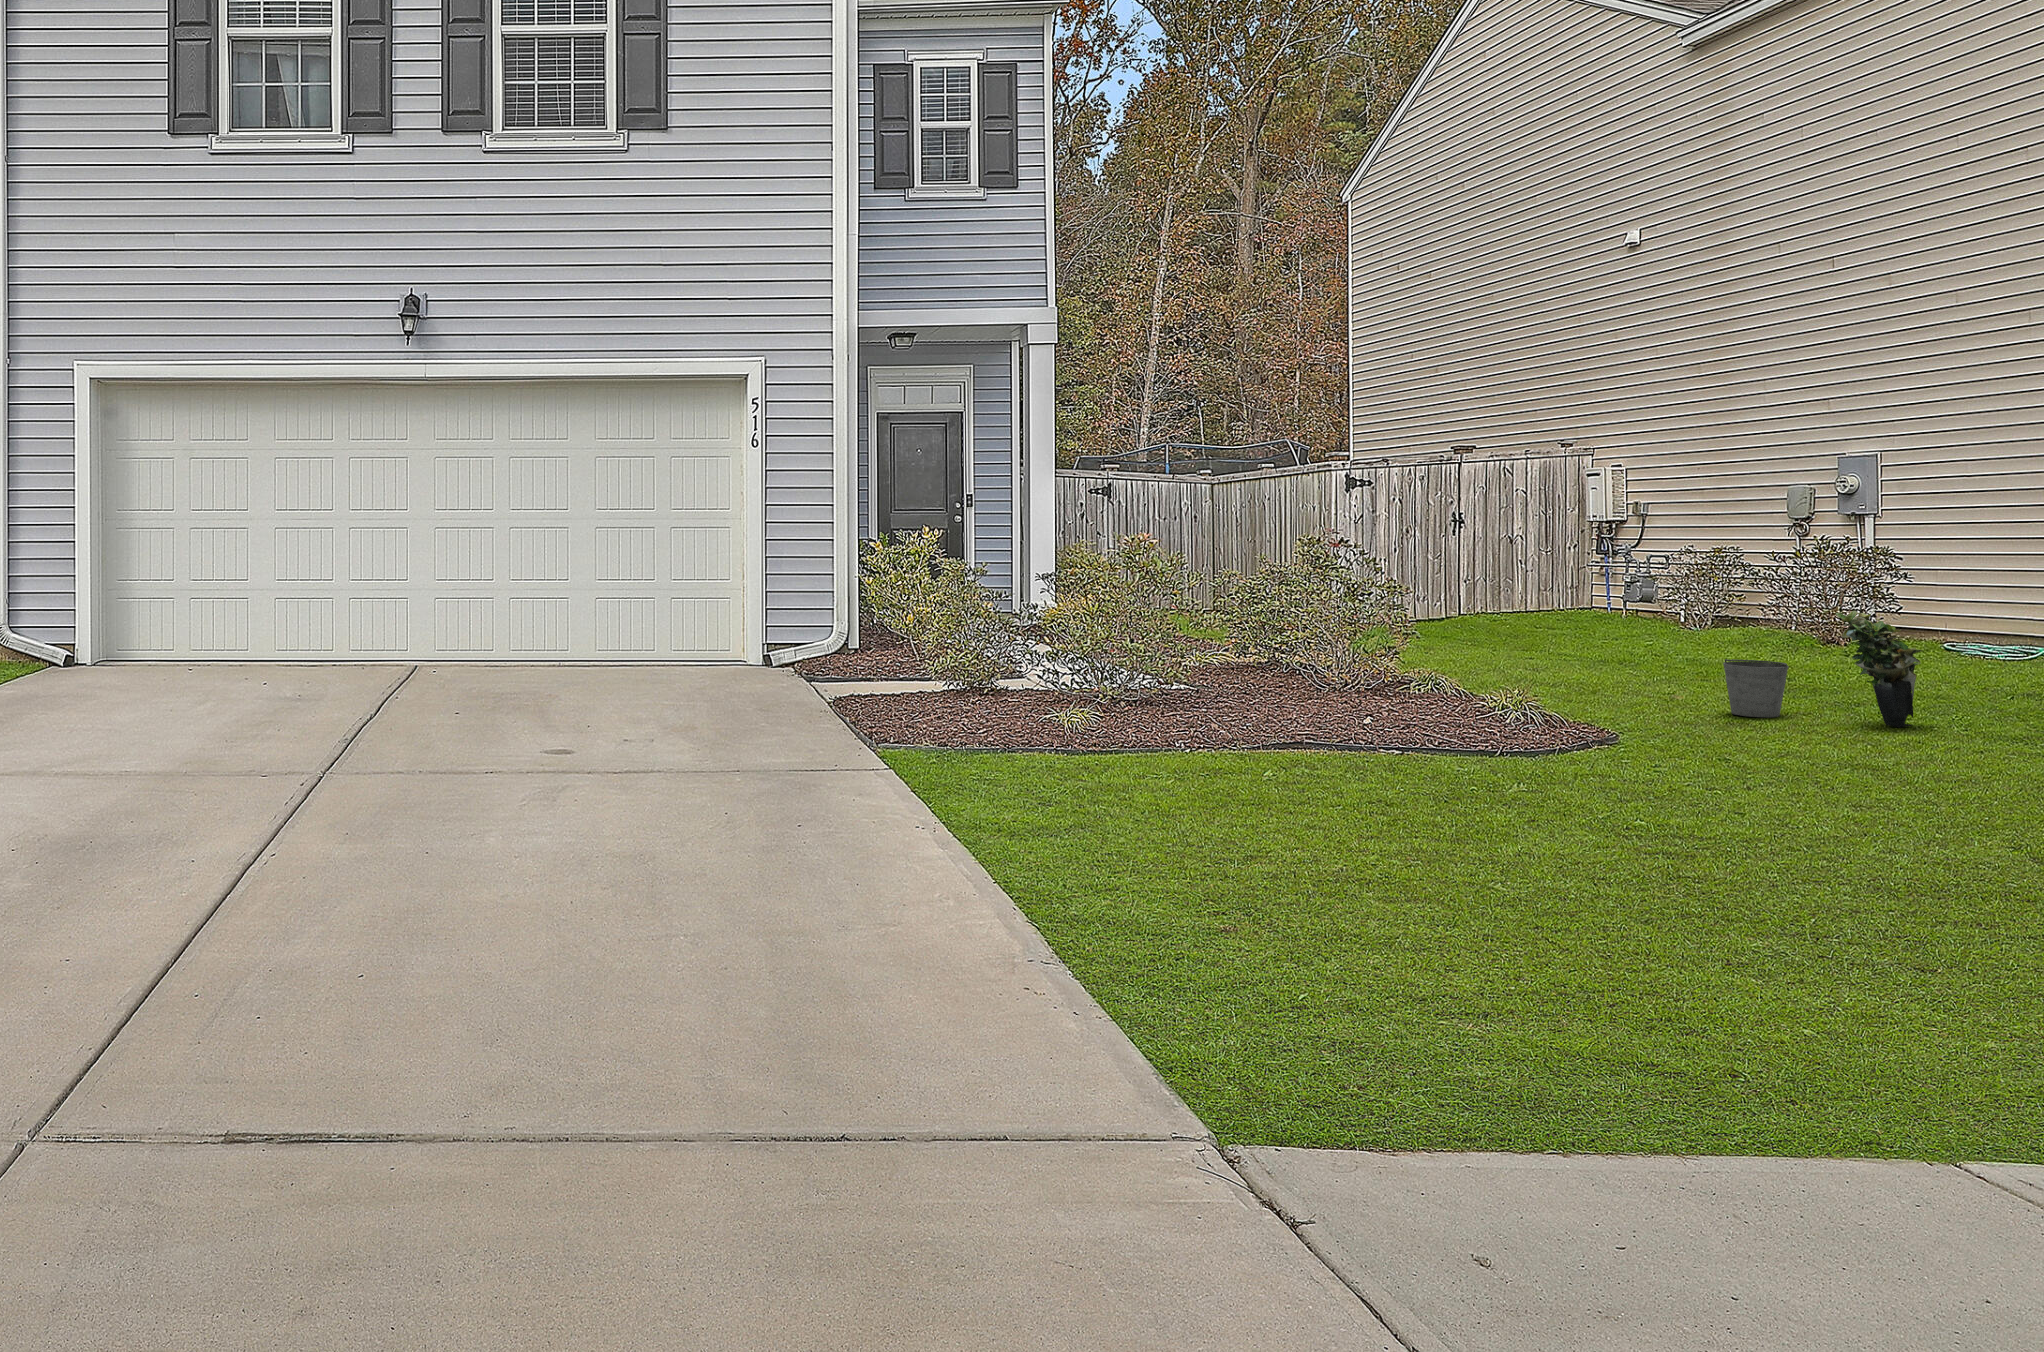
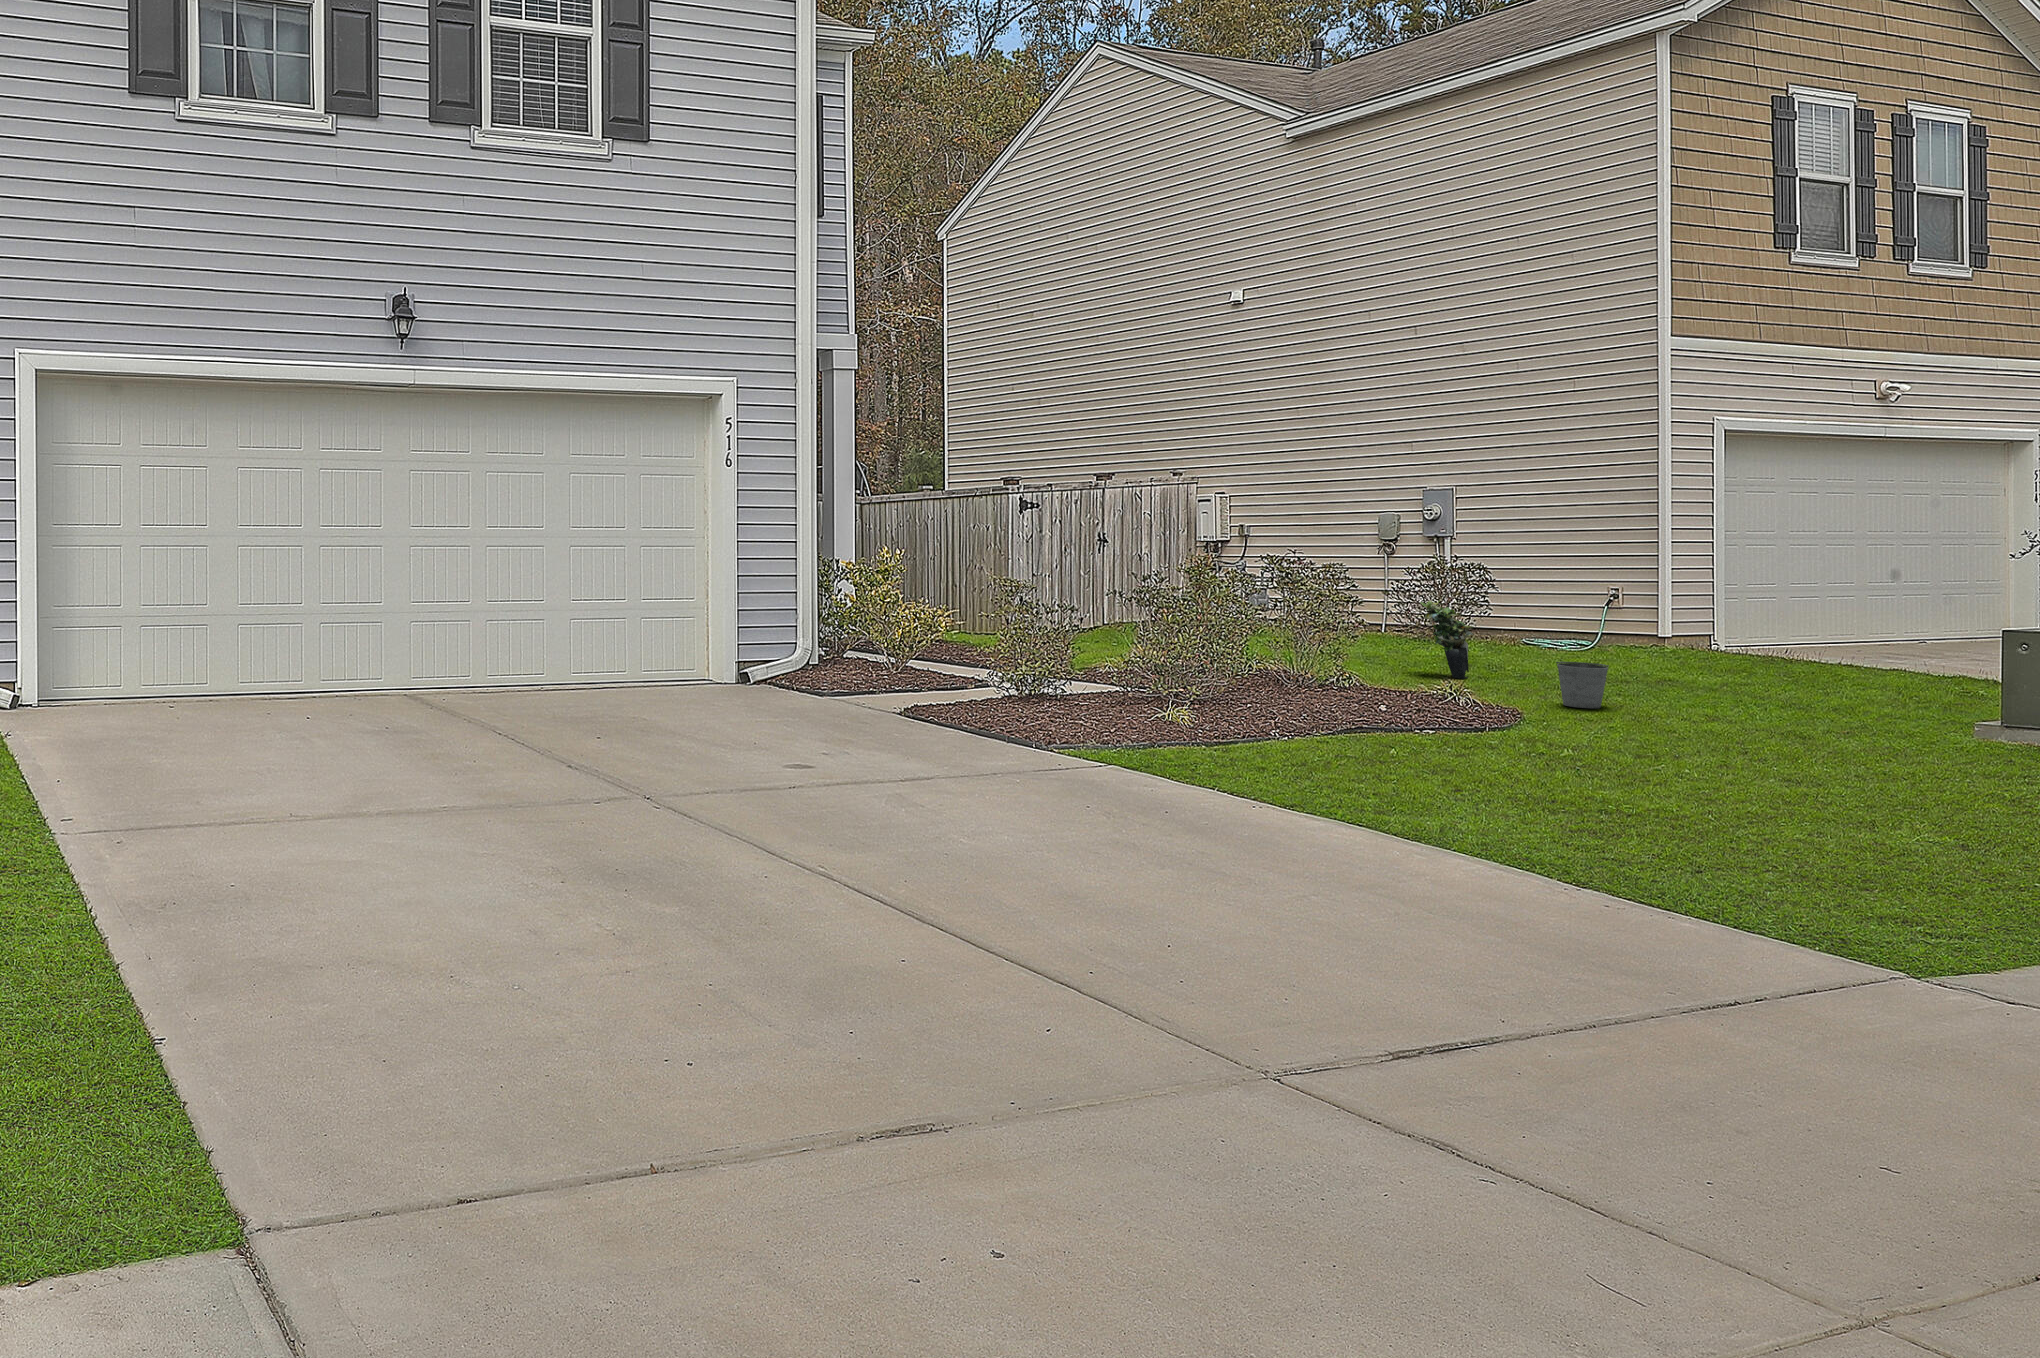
potted plant: present [1836,611,1923,728] -> present [1420,601,1474,679]

